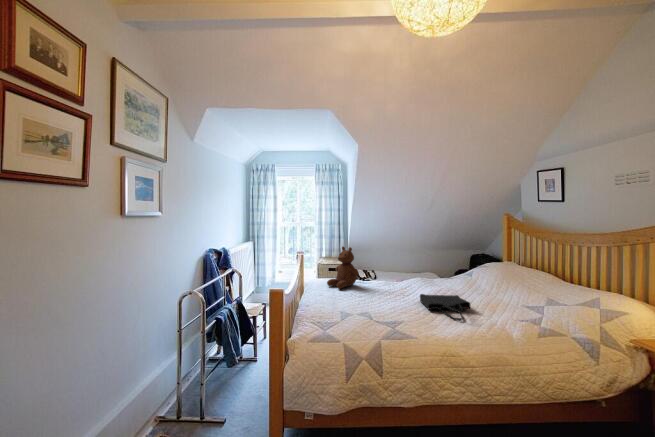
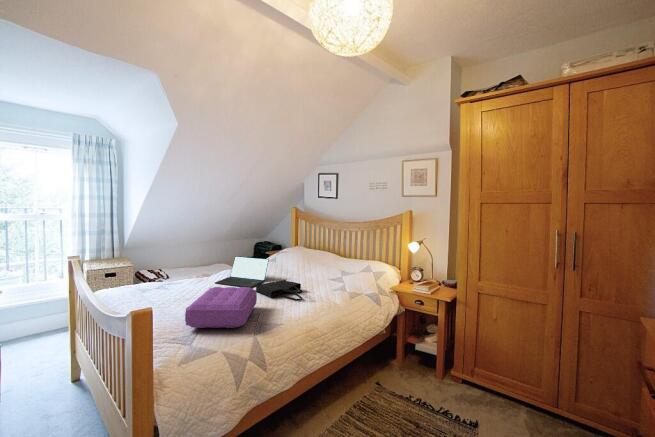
teddy bear: present [327,247,359,289] -> none [135,244,180,296]
laptop: none [391,264,446,297] -> present [215,256,269,288]
pillow: none [332,288,406,327] -> present [185,287,257,328]

